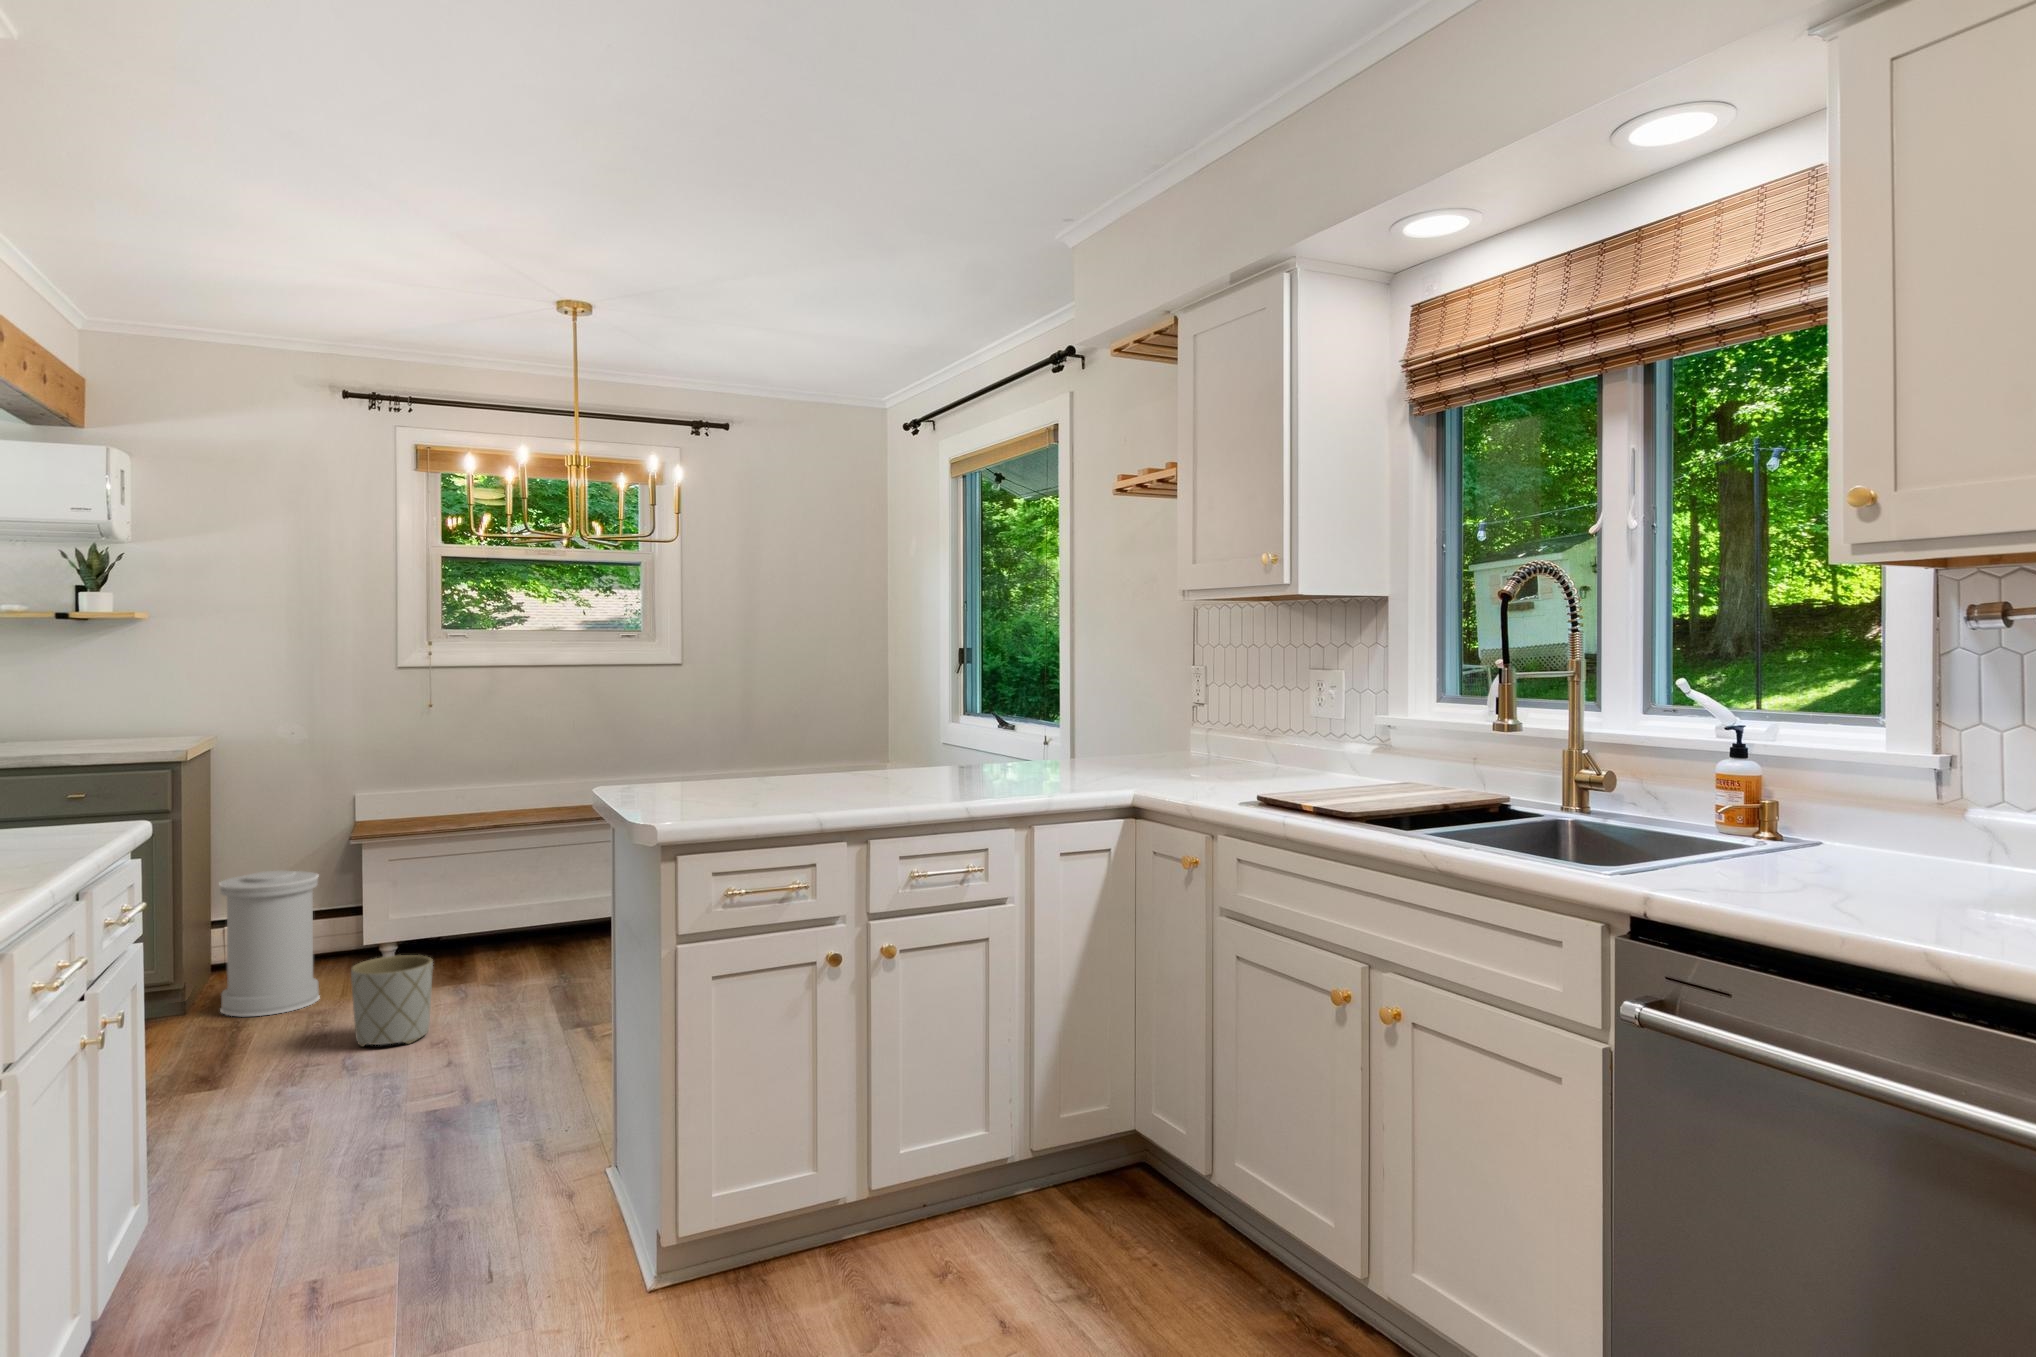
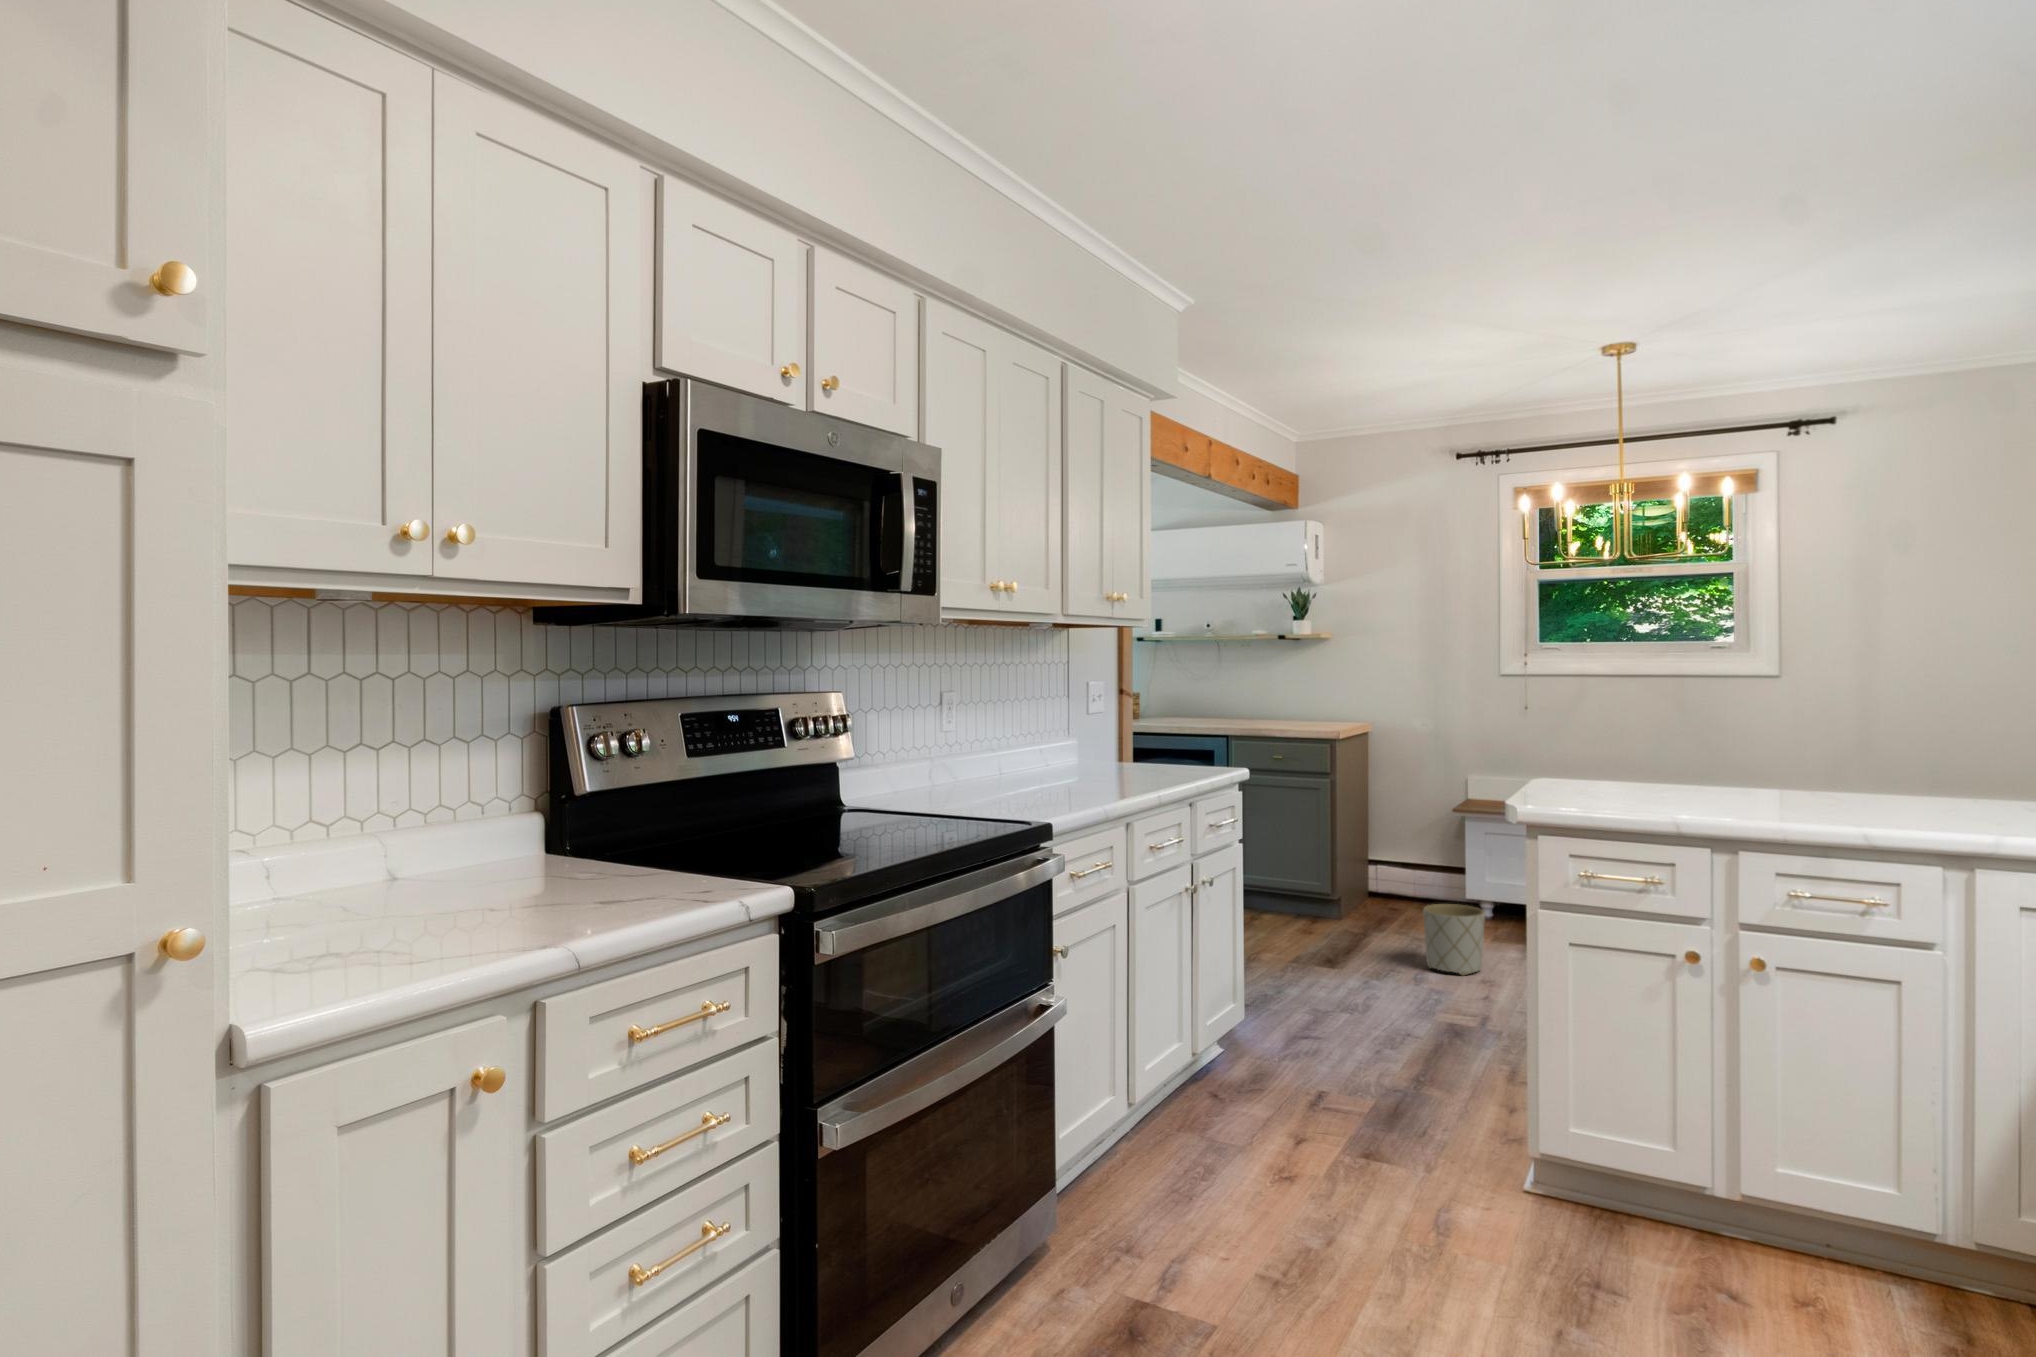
trash can: present [219,871,320,1017] -> none [1356,828,1423,934]

